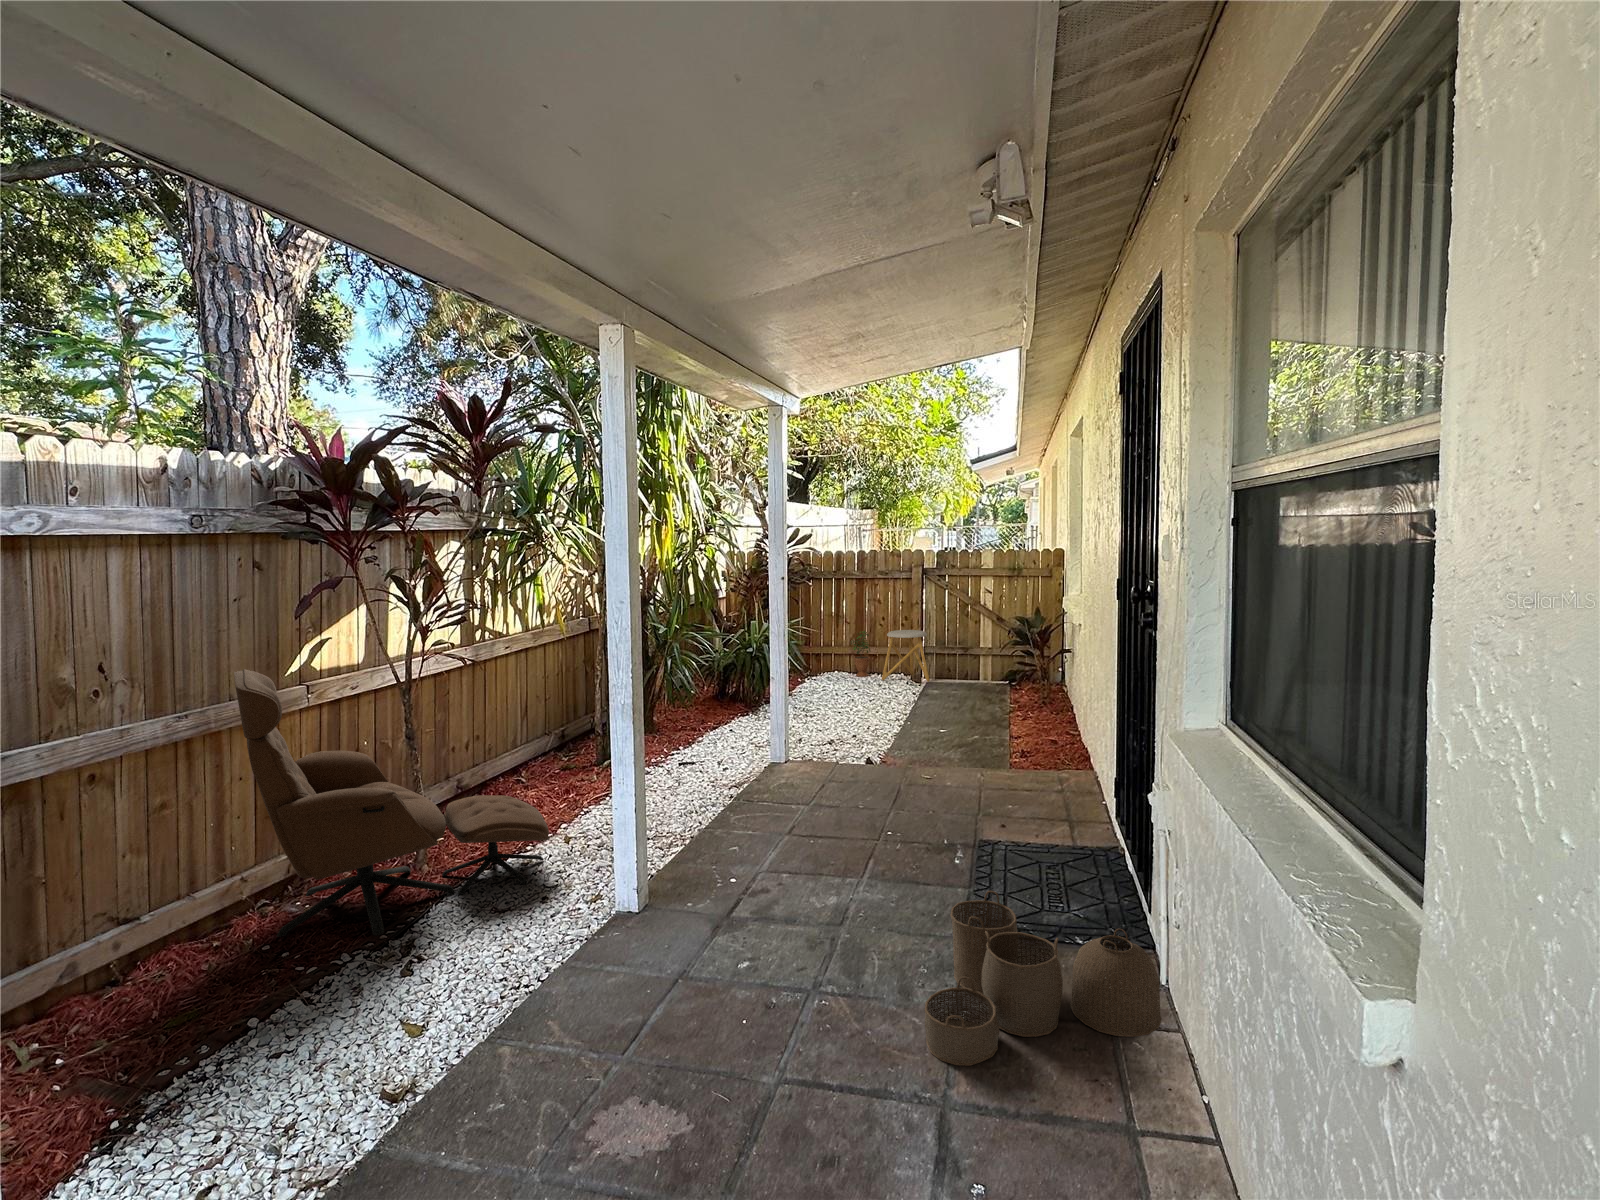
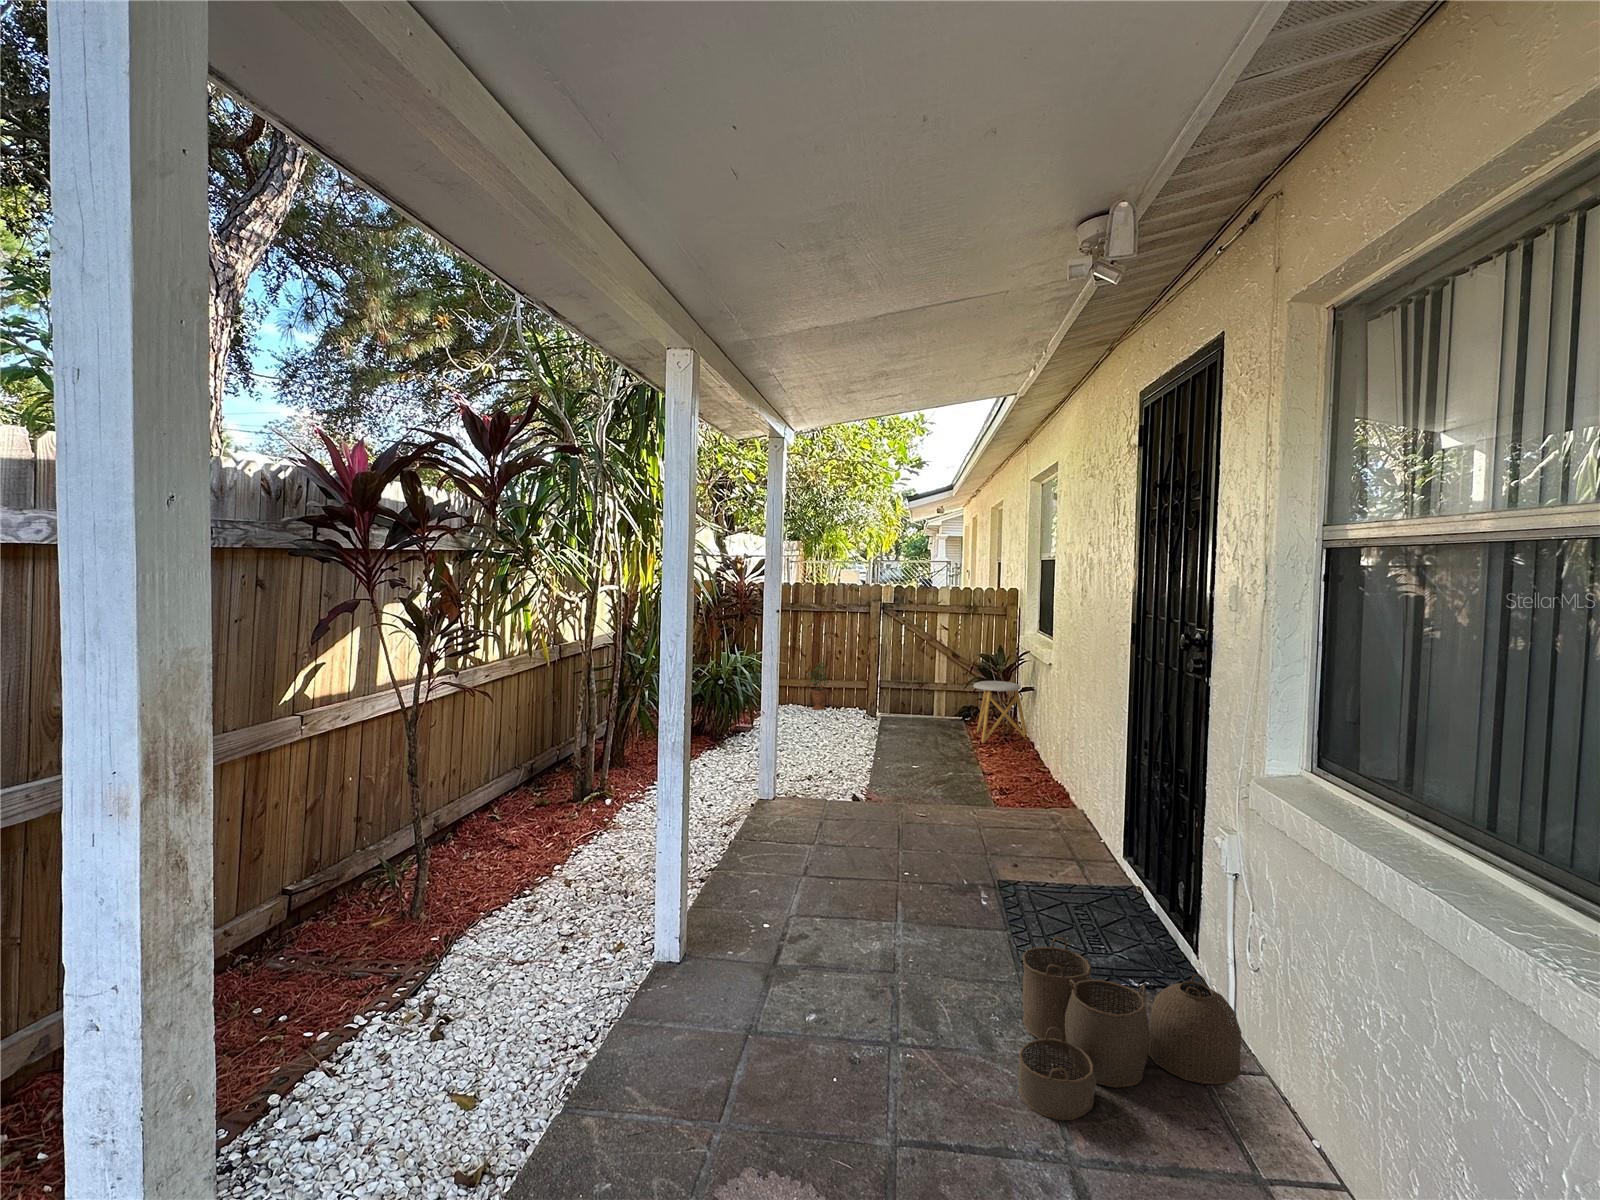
stool: present [882,630,930,682] -> present [973,681,1027,743]
lounge chair: present [234,669,549,937] -> none [225,696,563,999]

